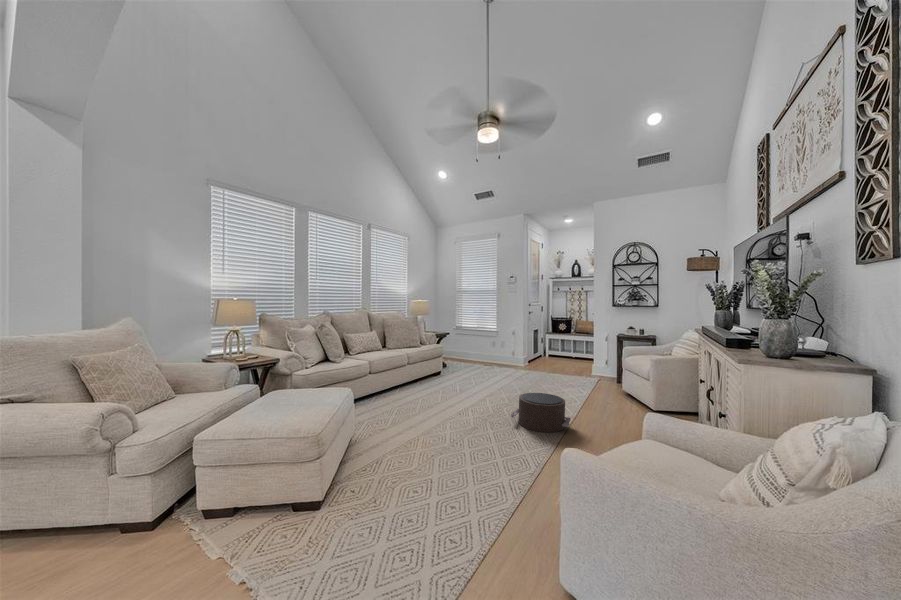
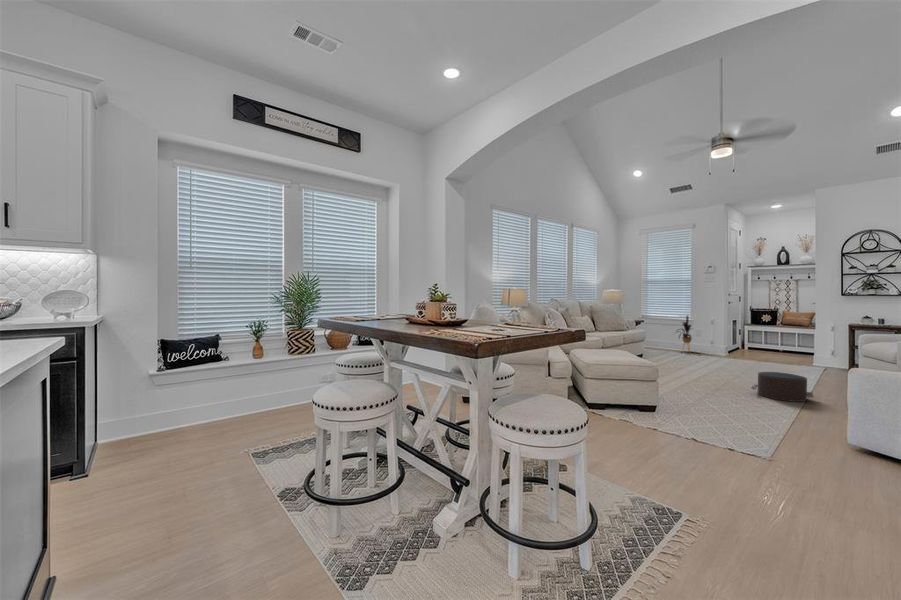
house plant: none [477,324,497,362] -> present [677,316,692,352]

